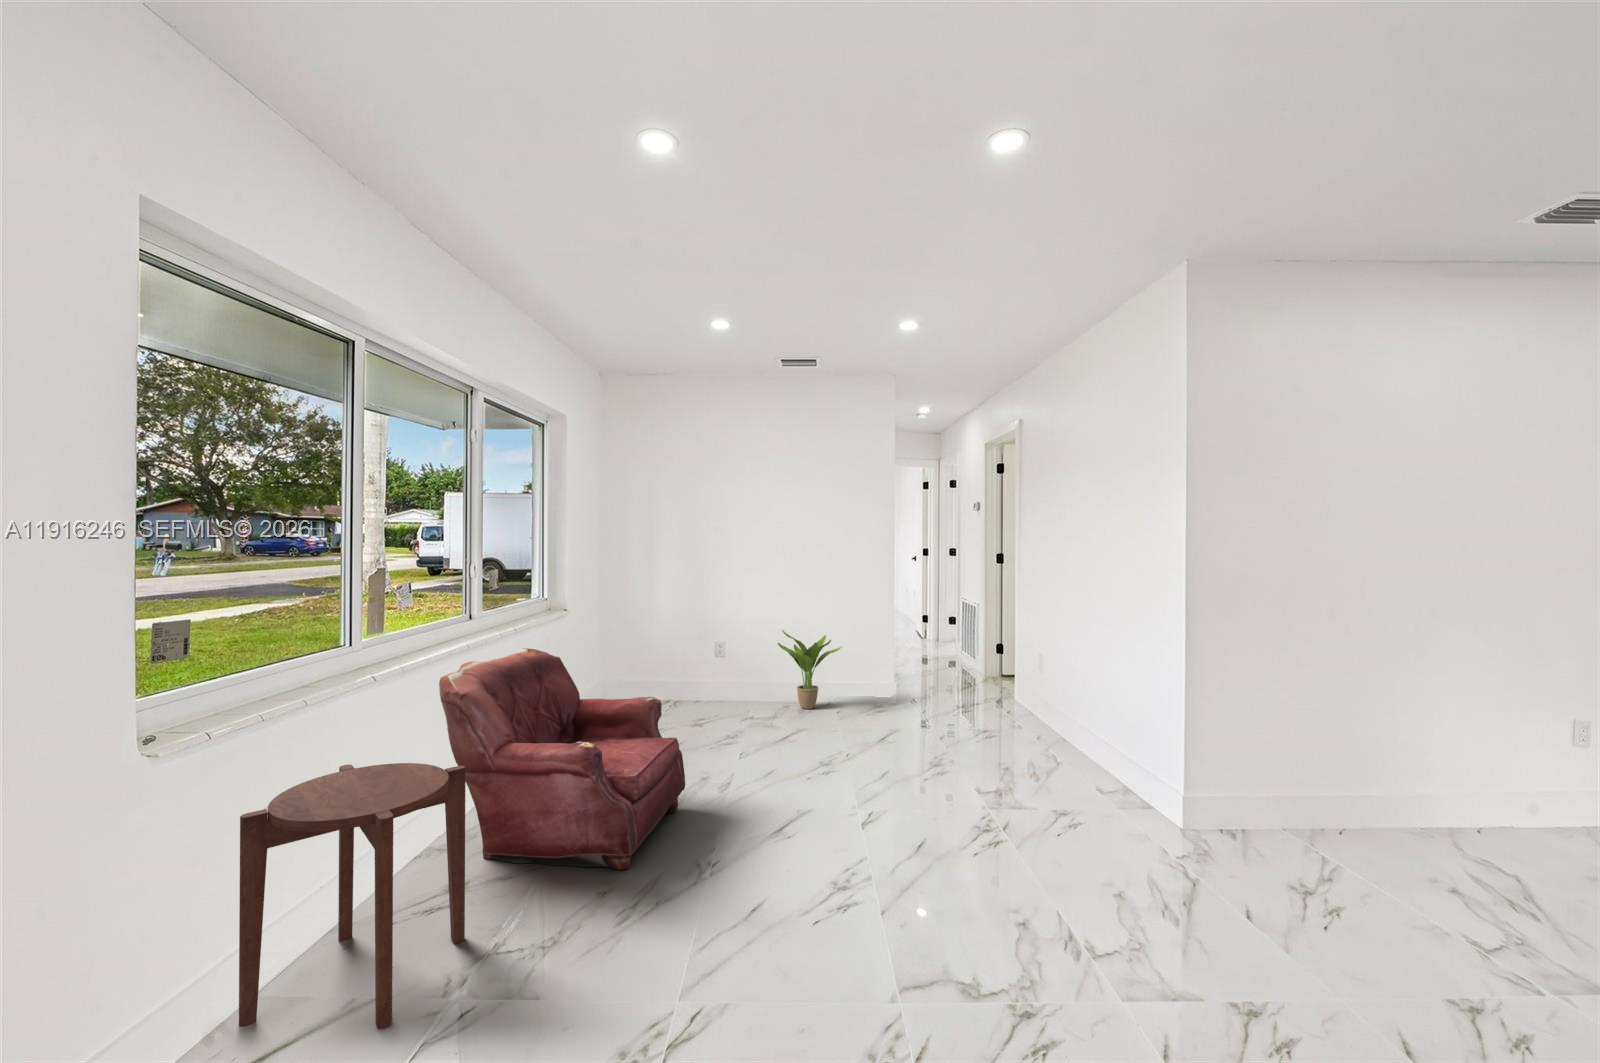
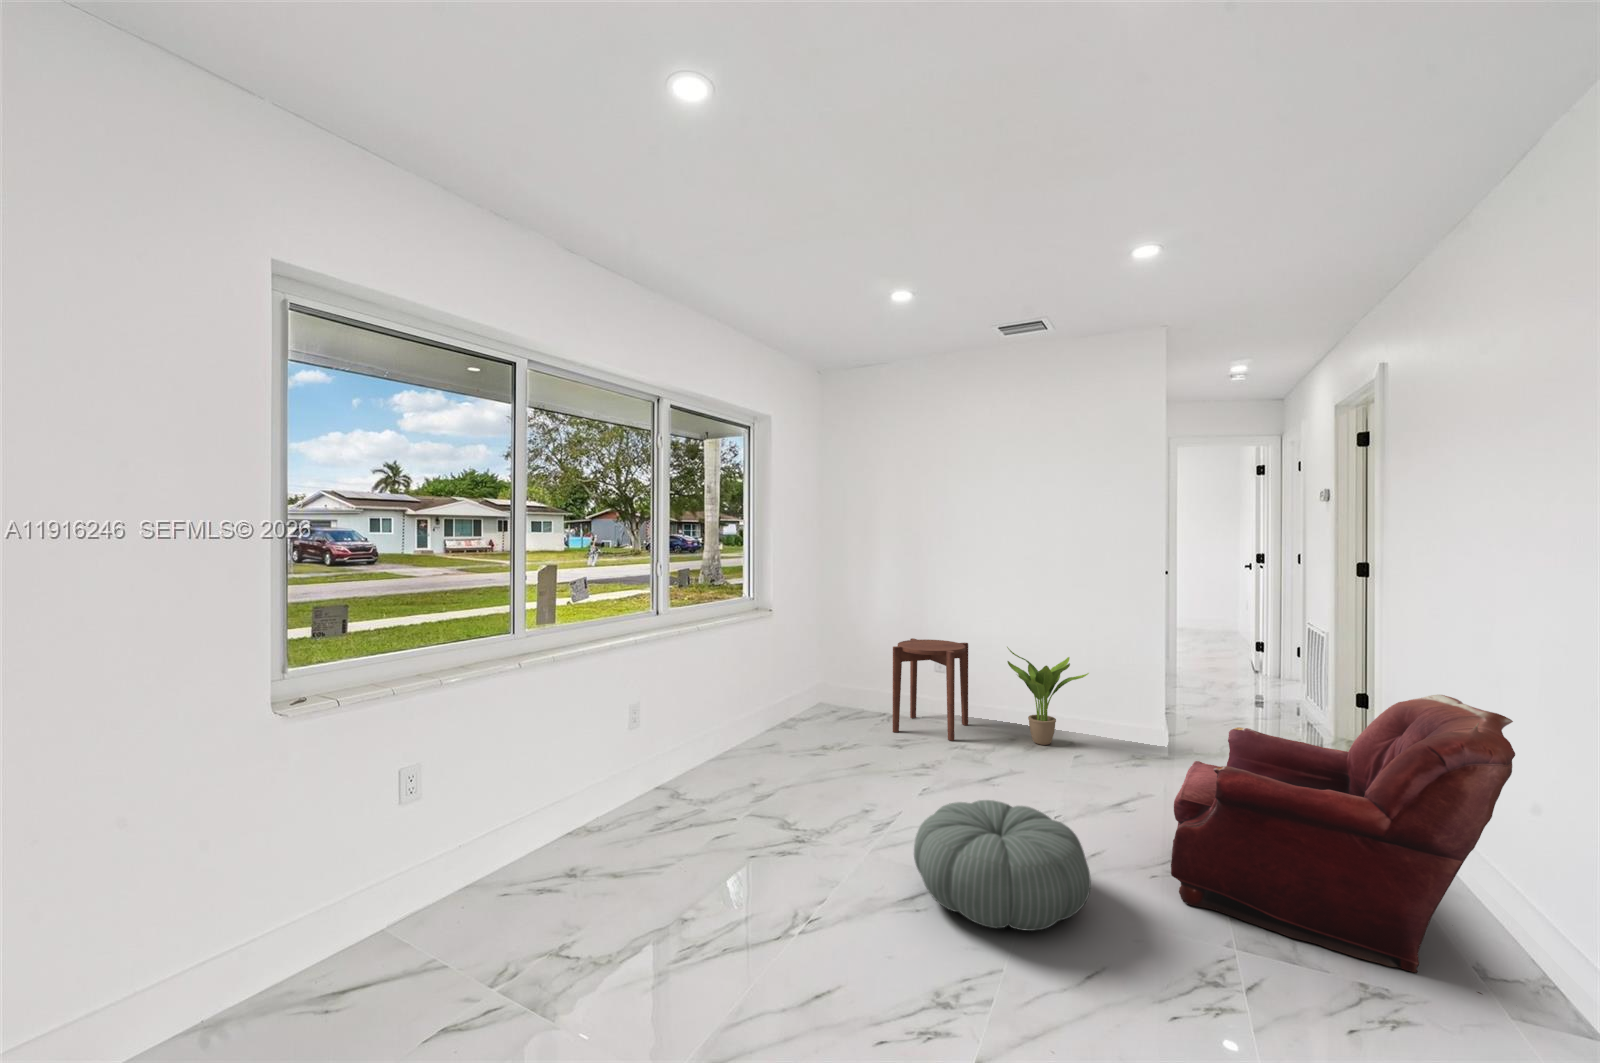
armchair: present [439,648,685,870] -> present [1171,695,1515,994]
pouf: none [774,745,905,834] -> present [914,800,1091,931]
side table: present [239,763,466,1029] -> present [893,638,968,741]

